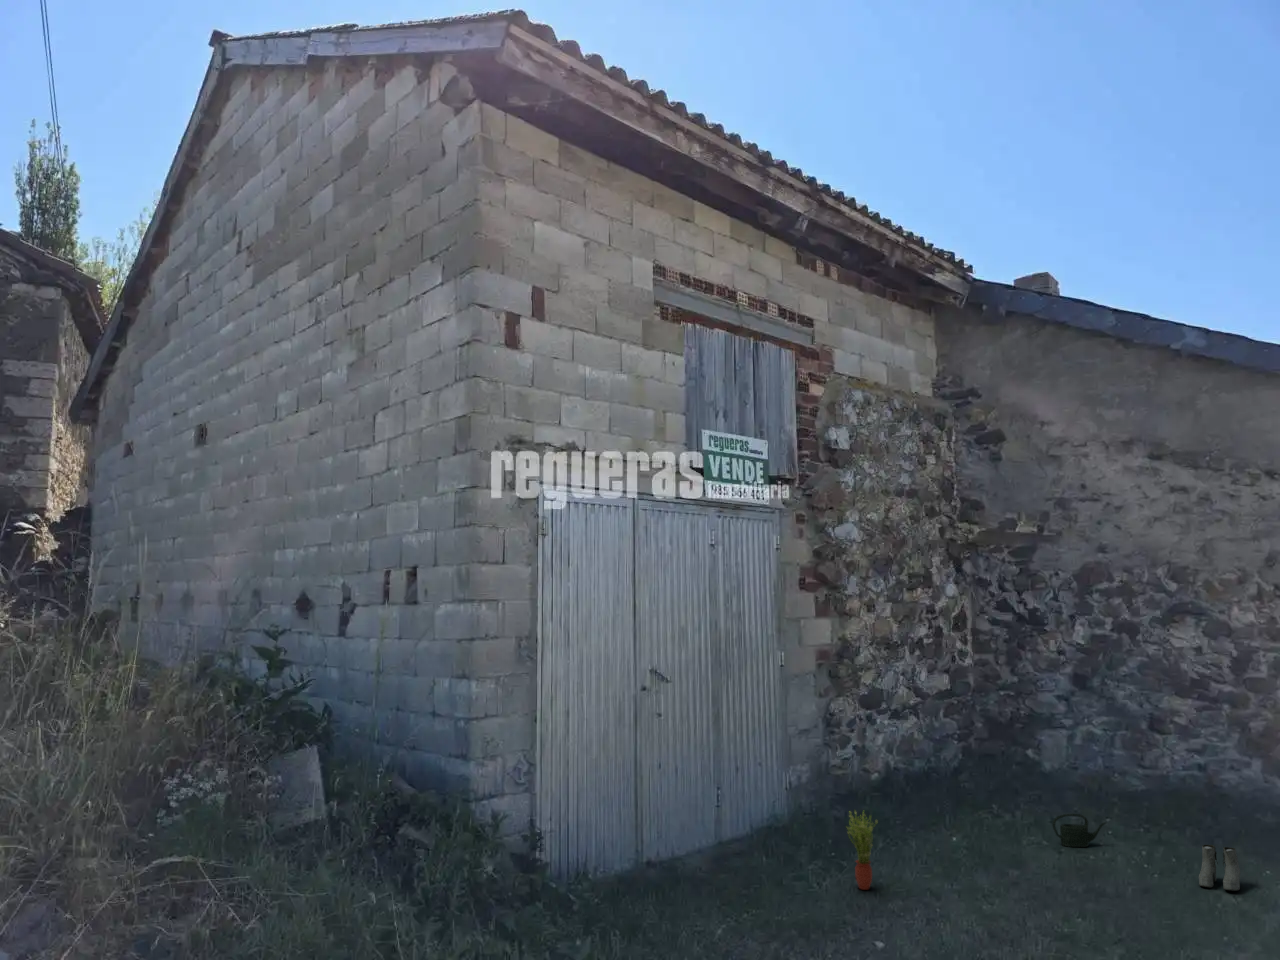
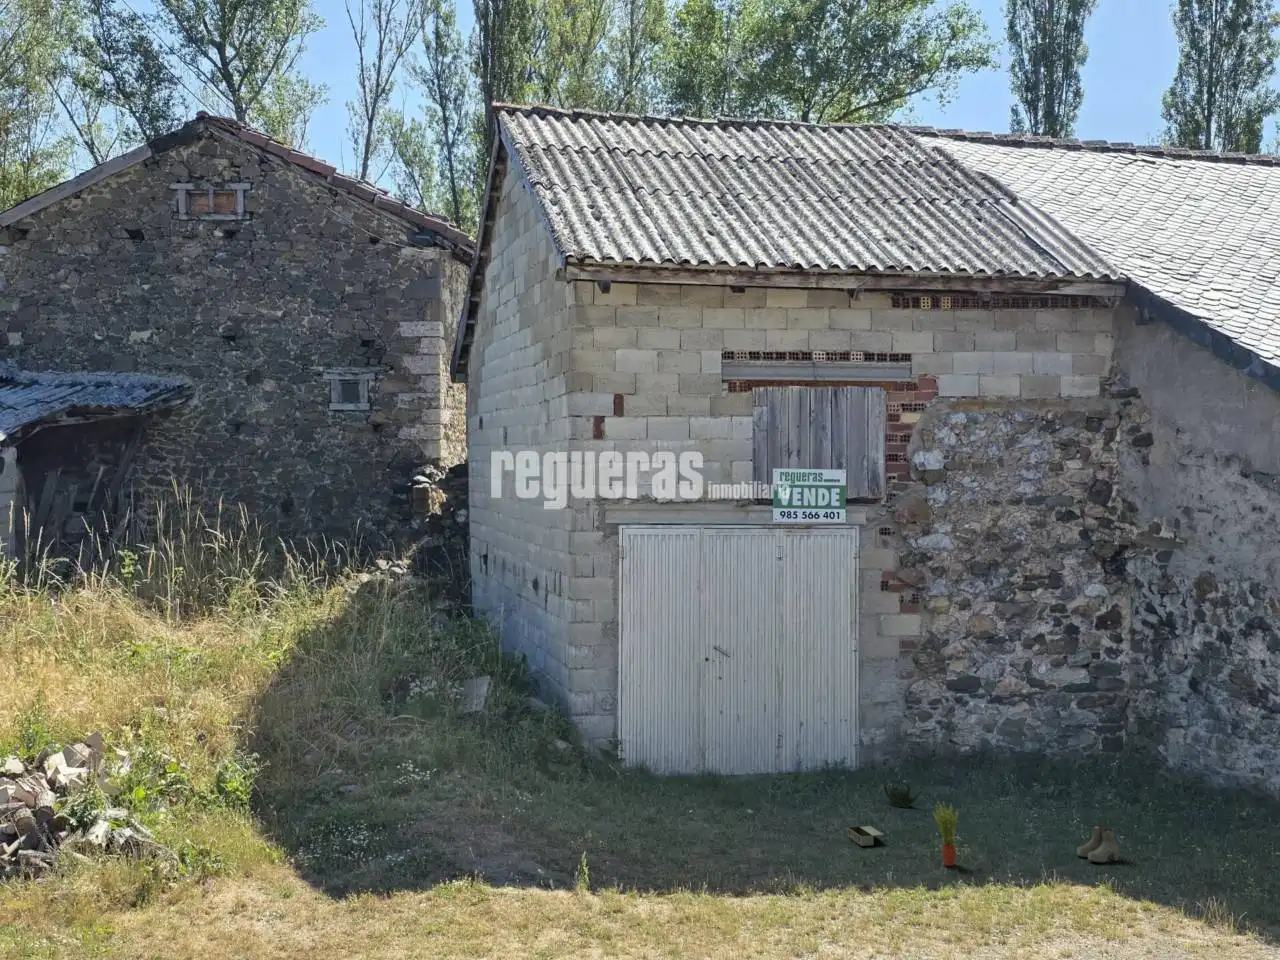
potted plant: present [848,811,877,890] -> present [934,803,959,866]
watering can: present [1052,814,1106,847] -> present [884,780,922,808]
toolbox: none [961,897,1022,931] -> present [848,825,885,846]

